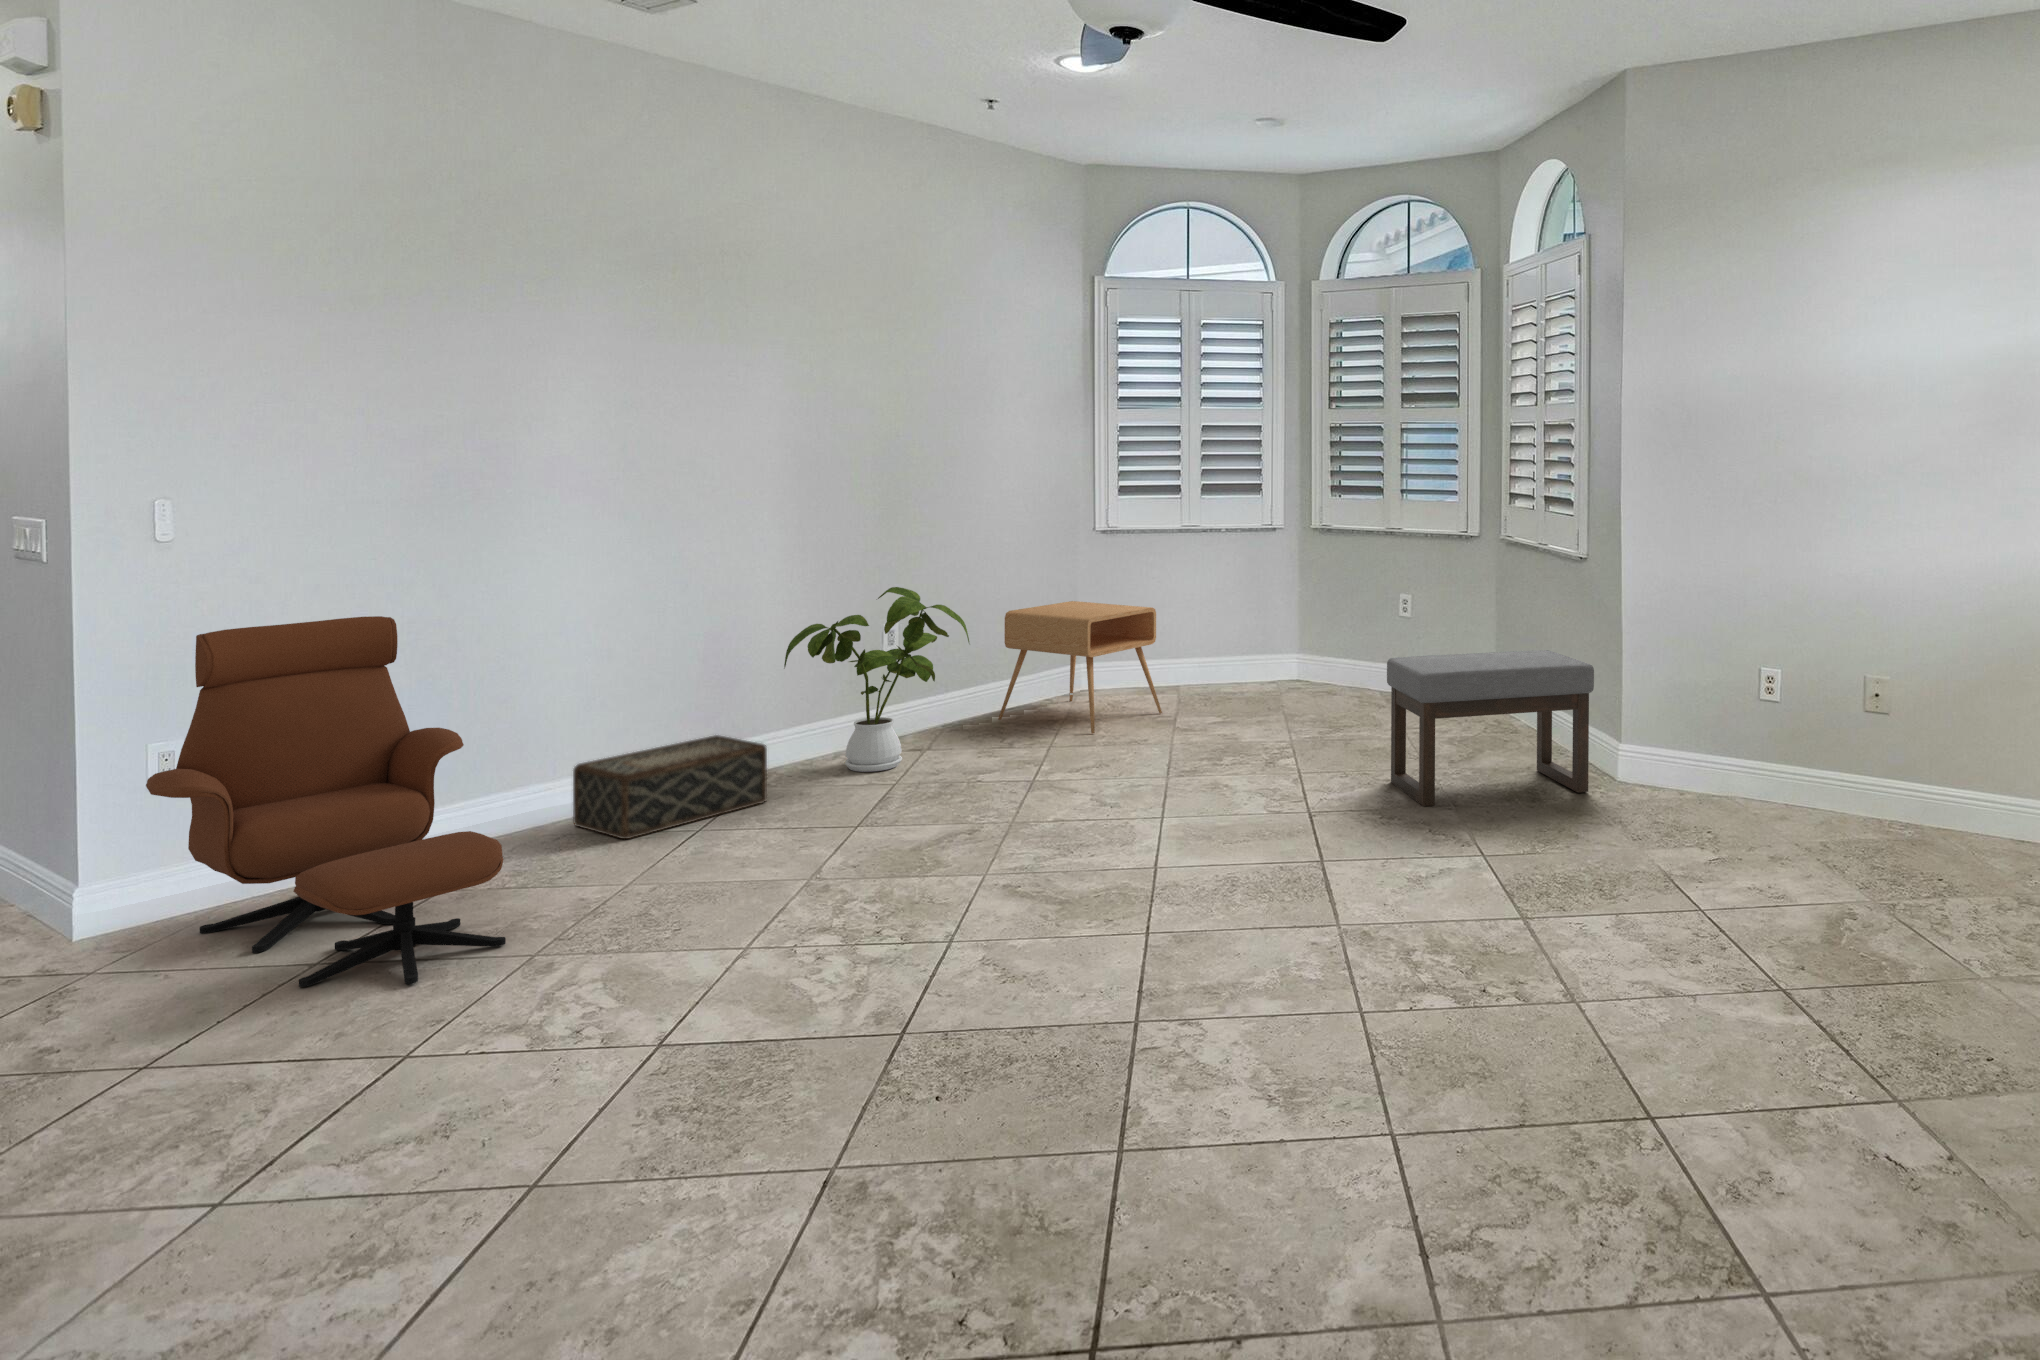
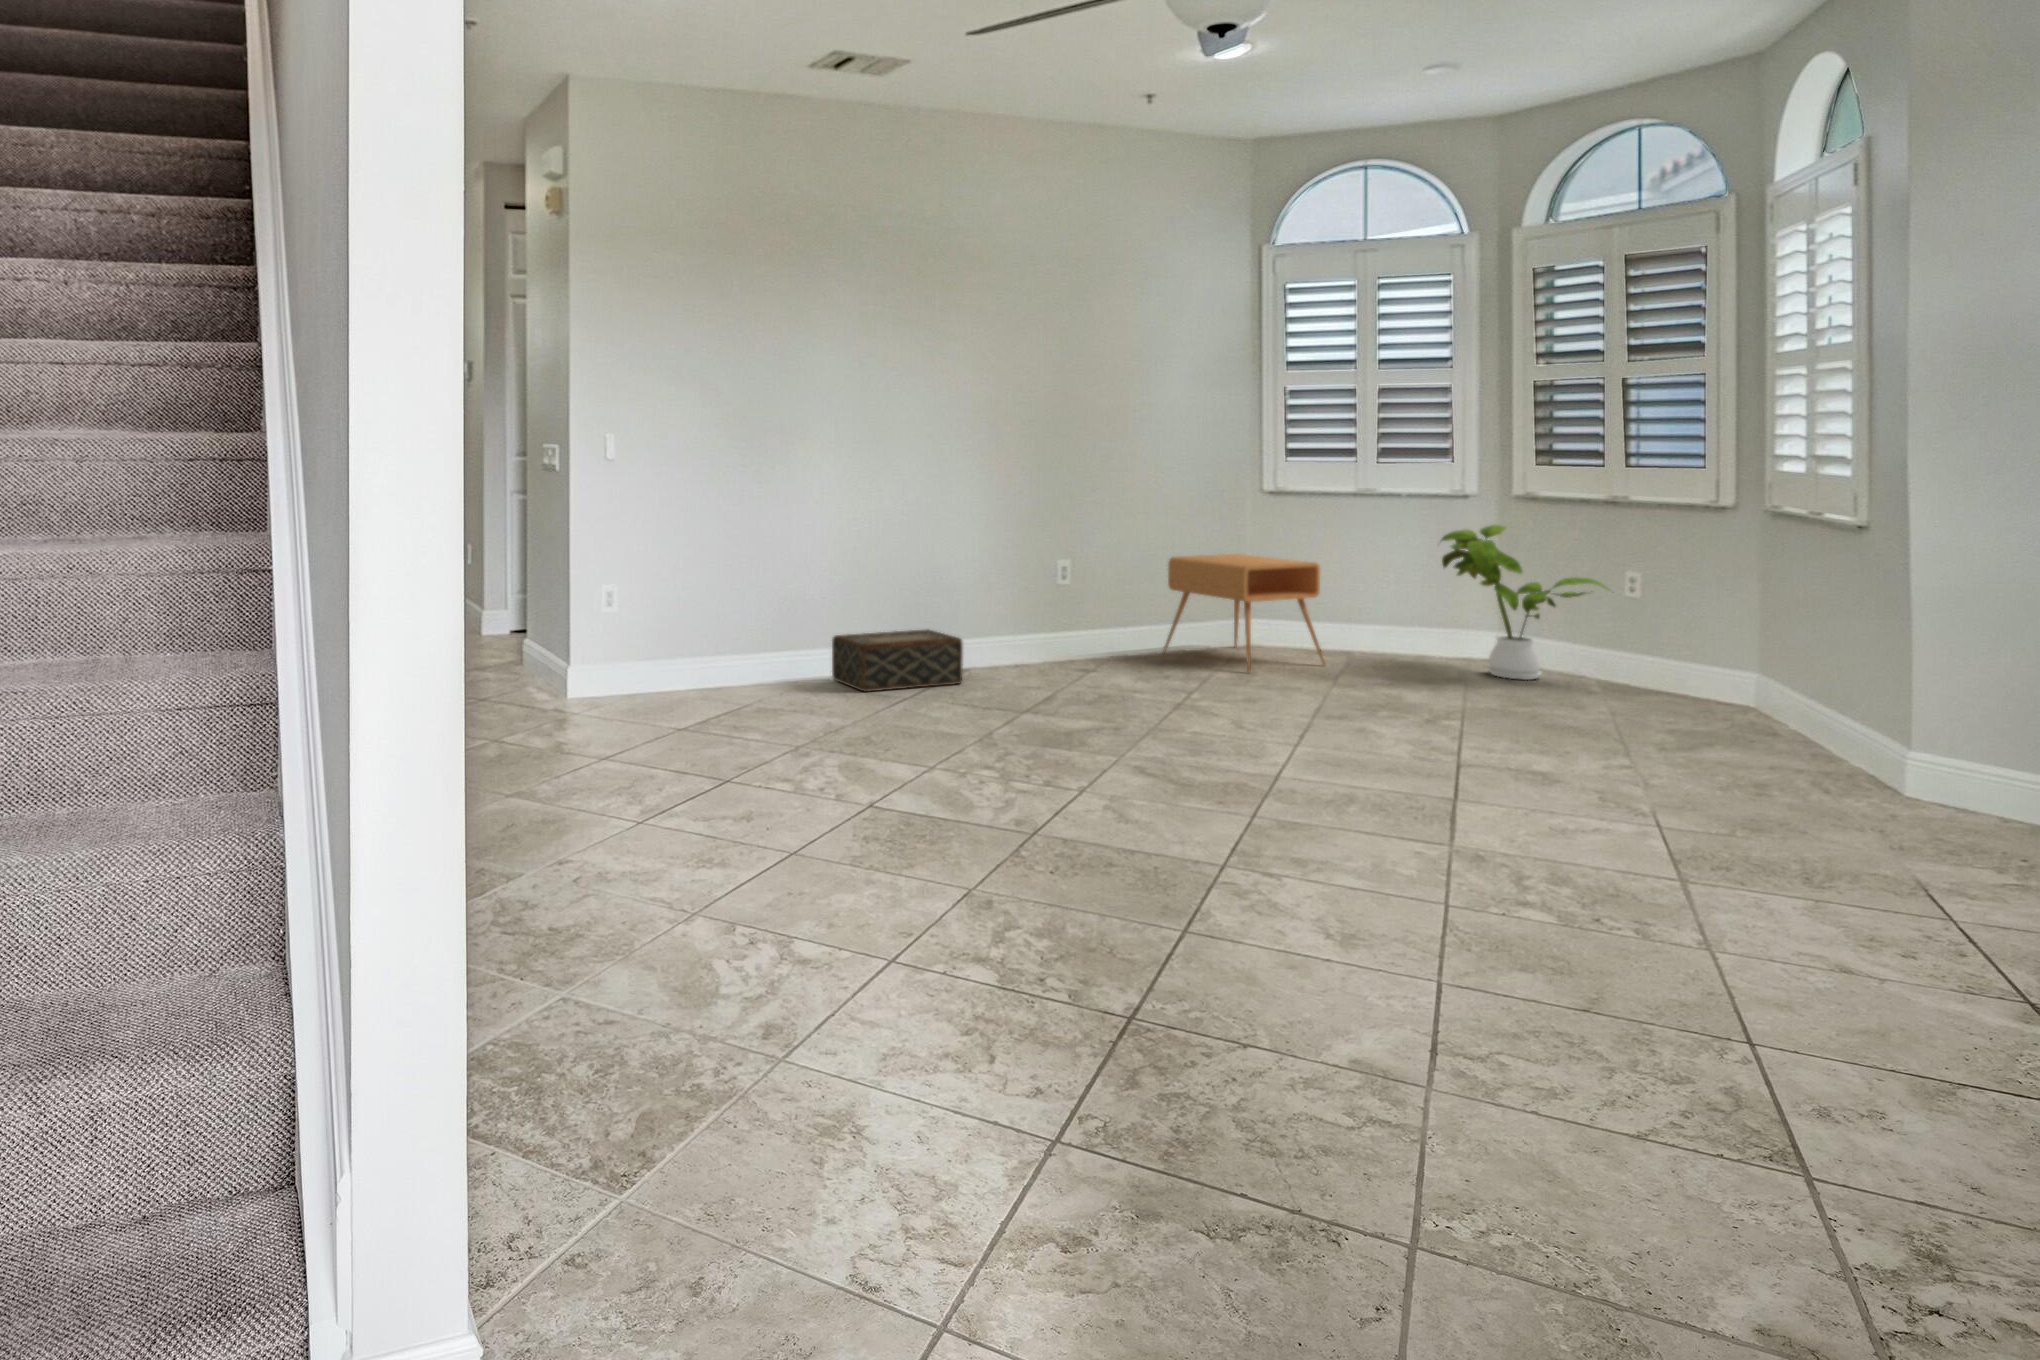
house plant: present [784,587,969,772] -> present [1440,525,1606,680]
lounge chair: present [146,616,506,987] -> none [609,516,787,745]
ottoman: present [1387,650,1594,806] -> none [1568,619,1865,795]

